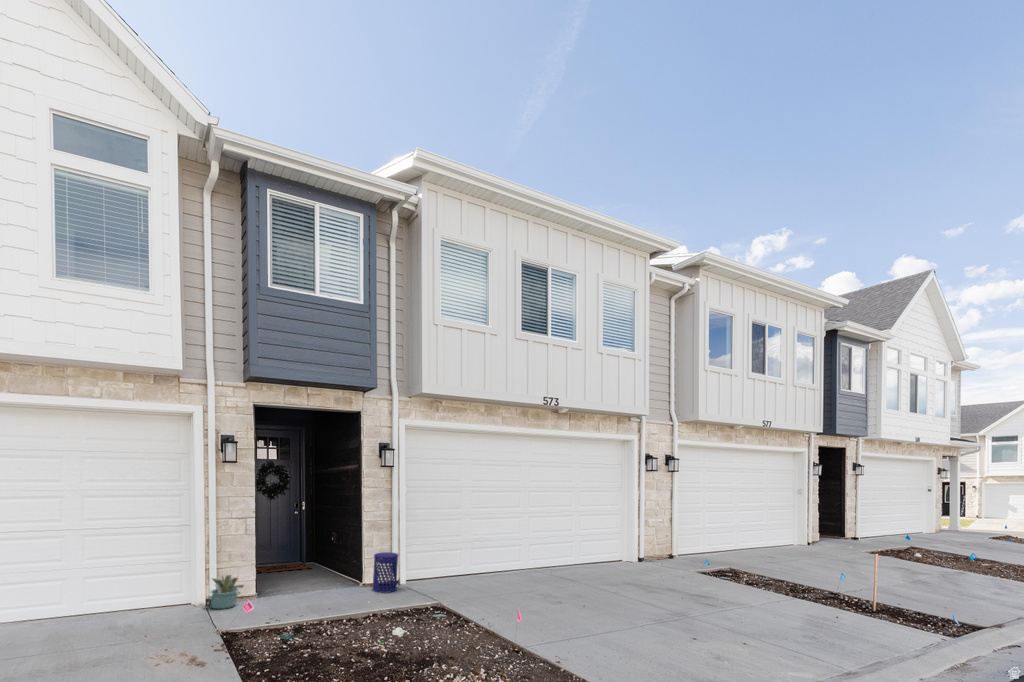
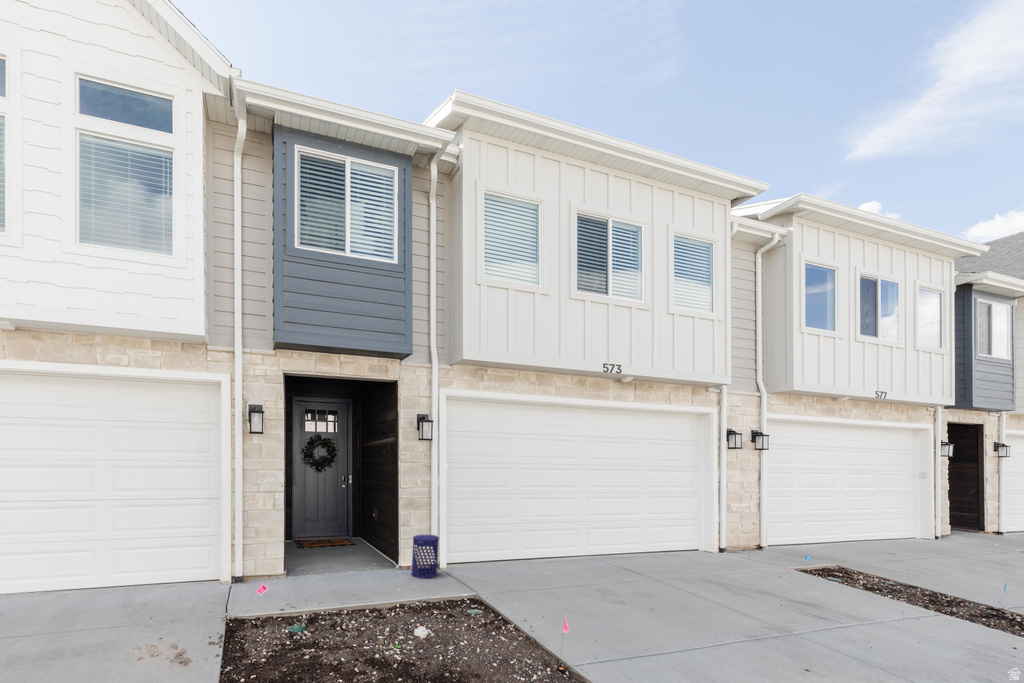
decorative plant: present [207,575,244,609] -> none [233,554,273,590]

